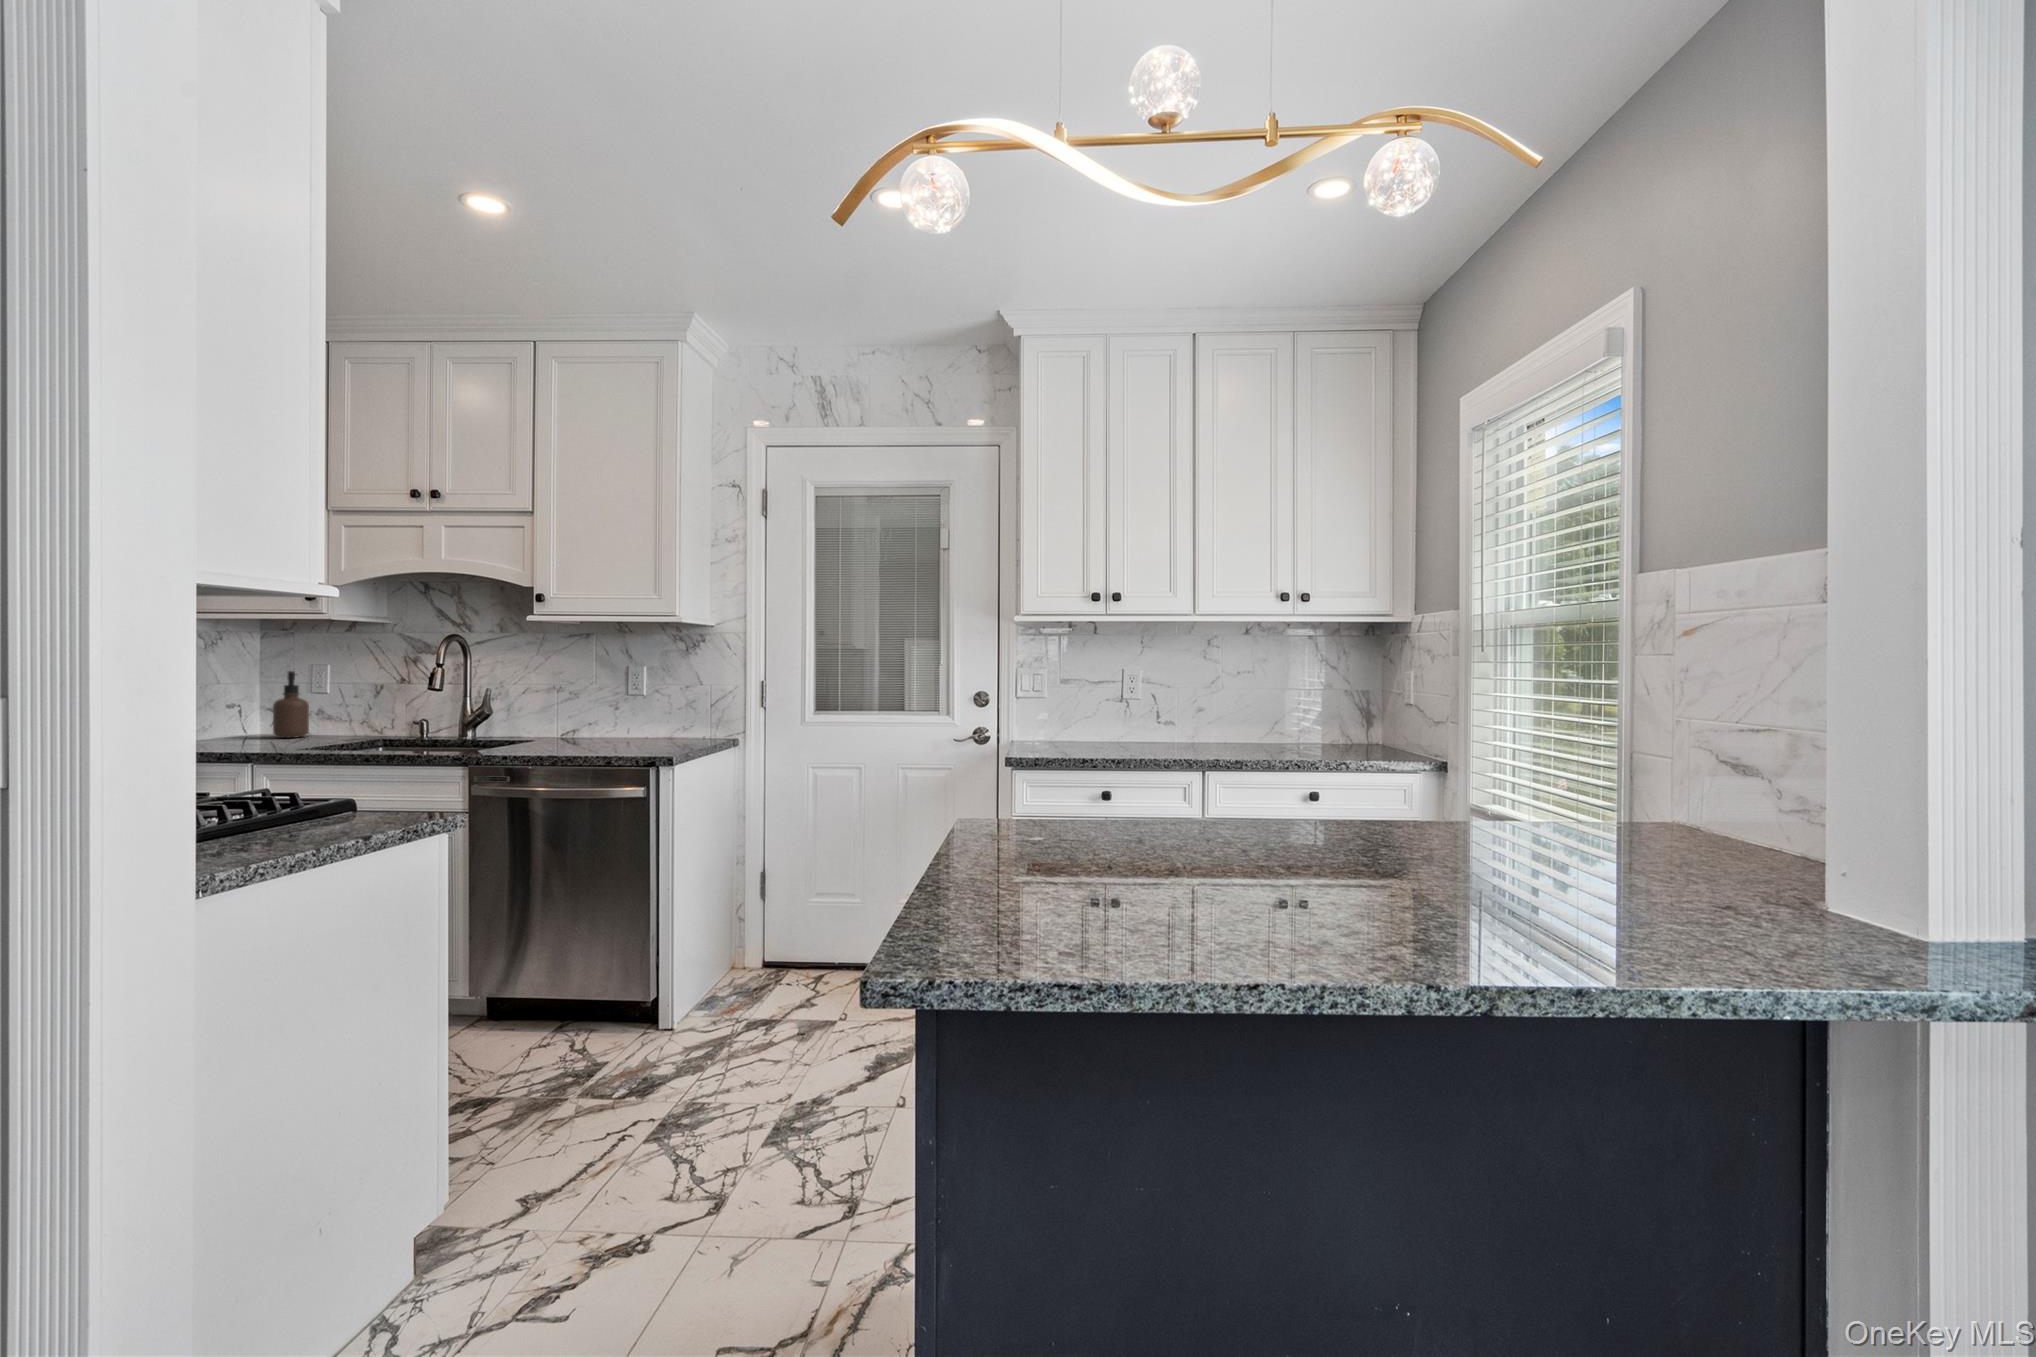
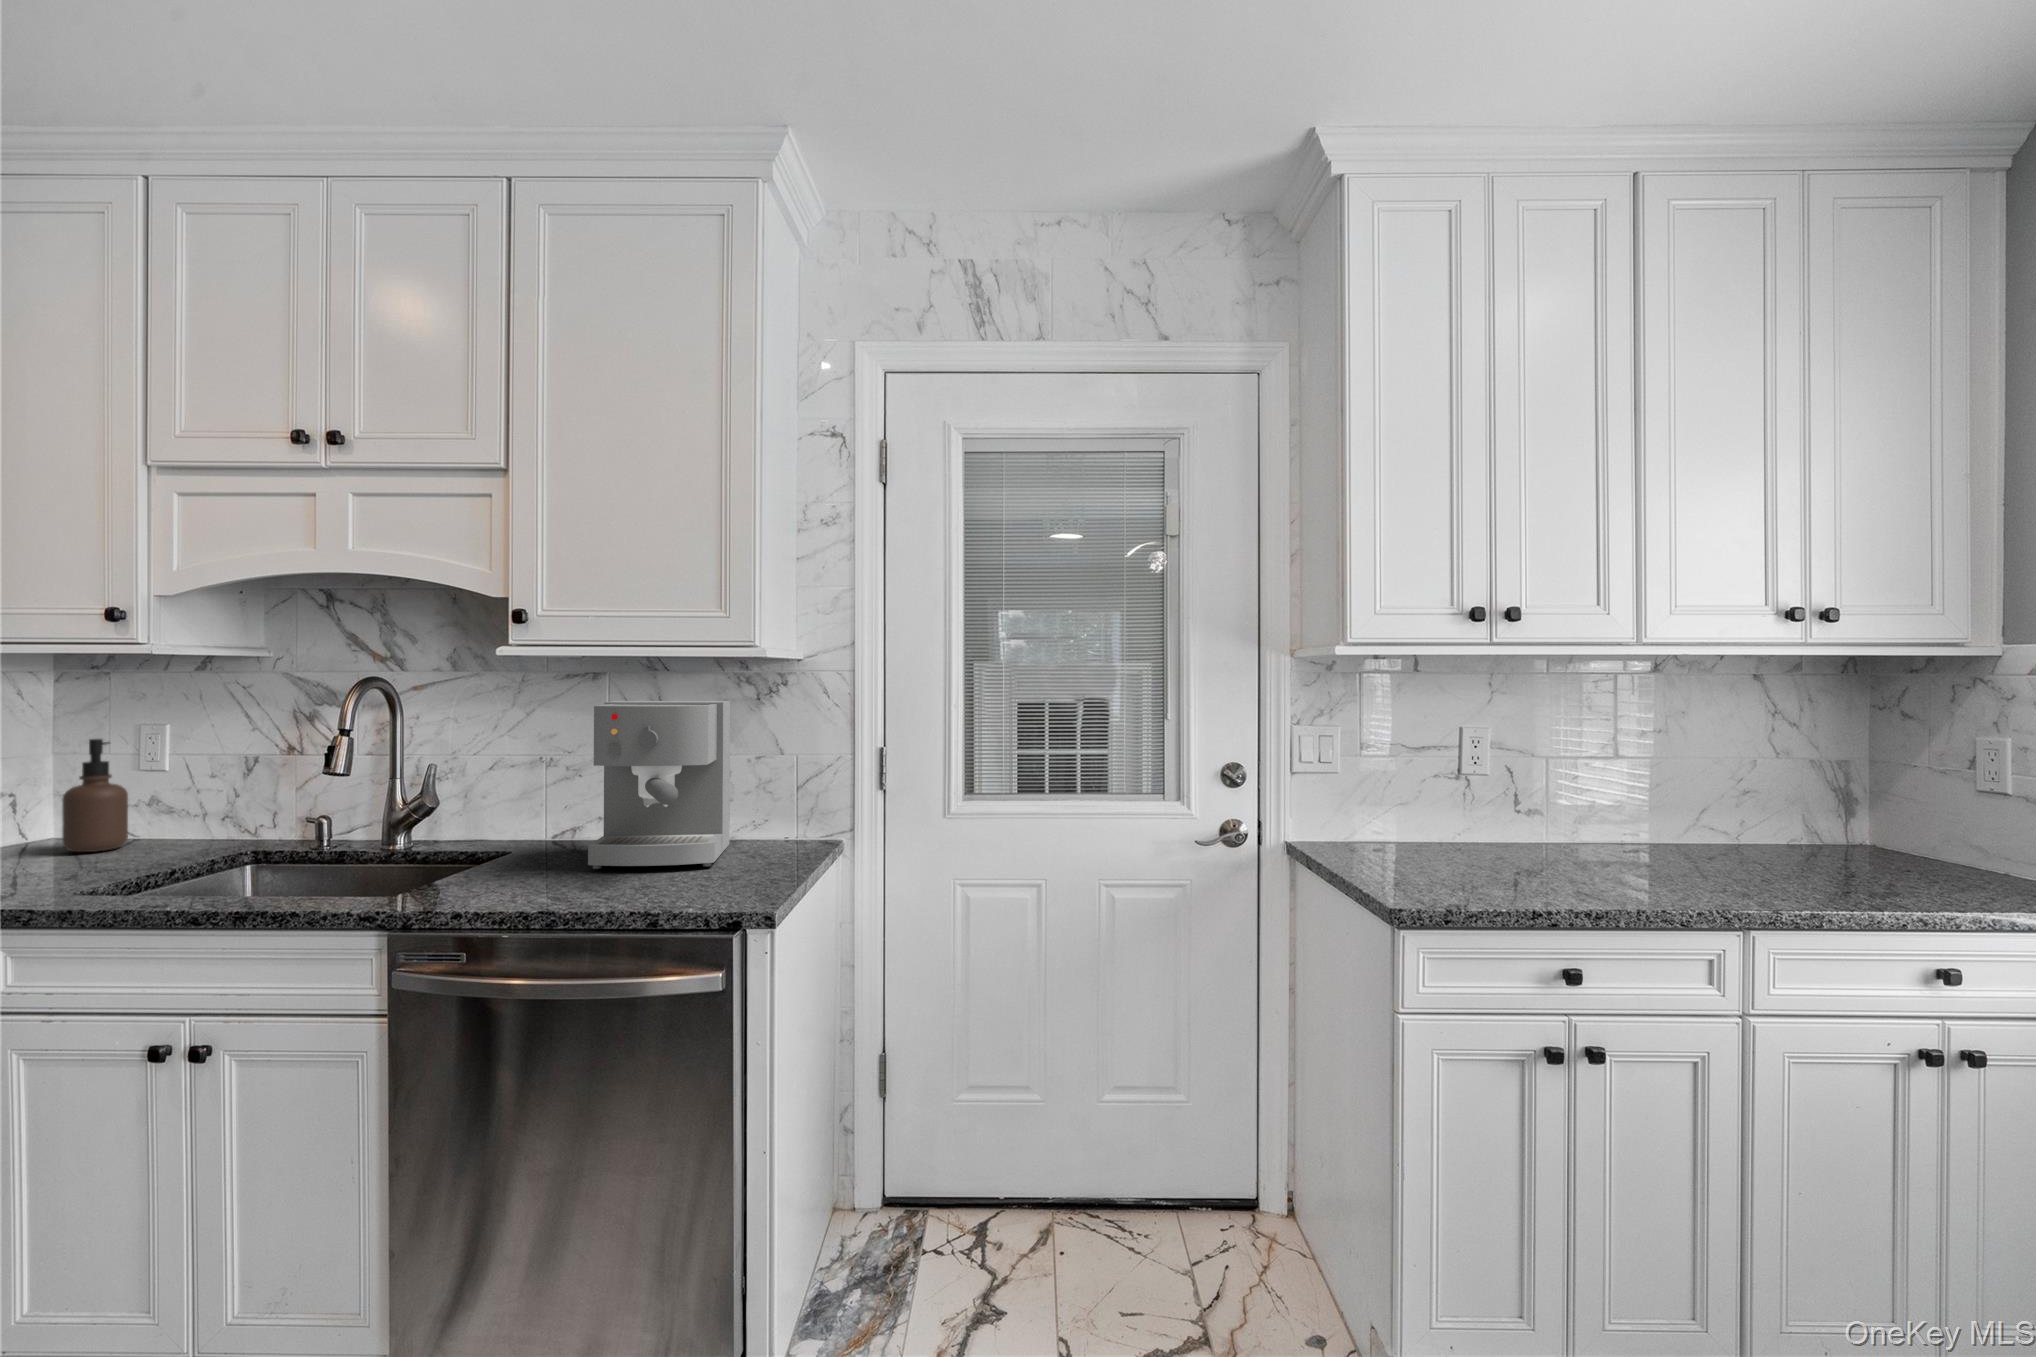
coffee maker: none [579,649,668,744] -> present [588,701,730,869]

